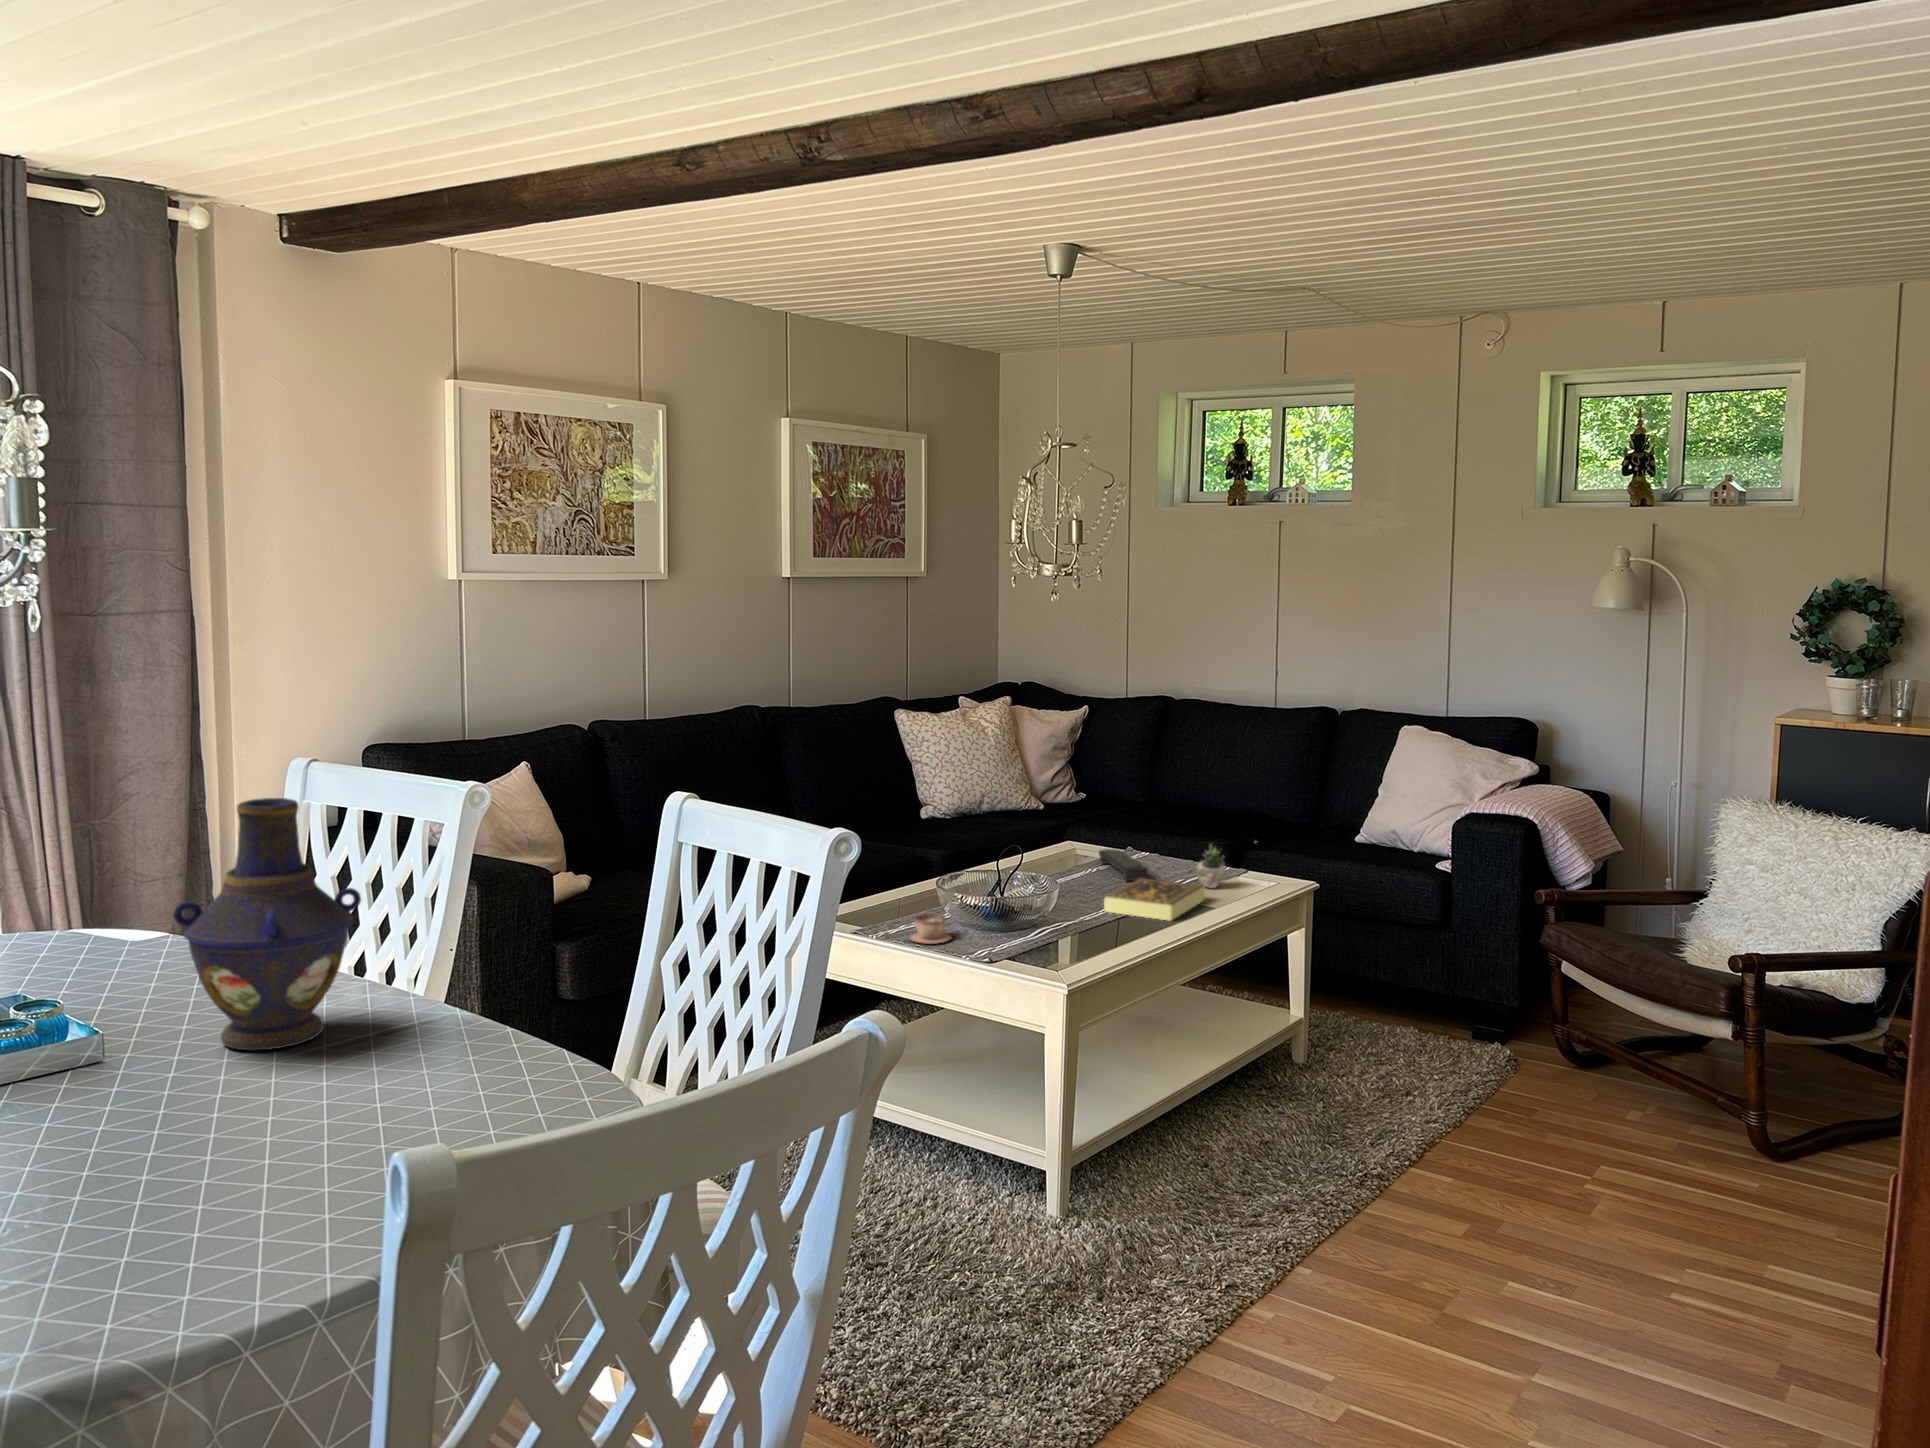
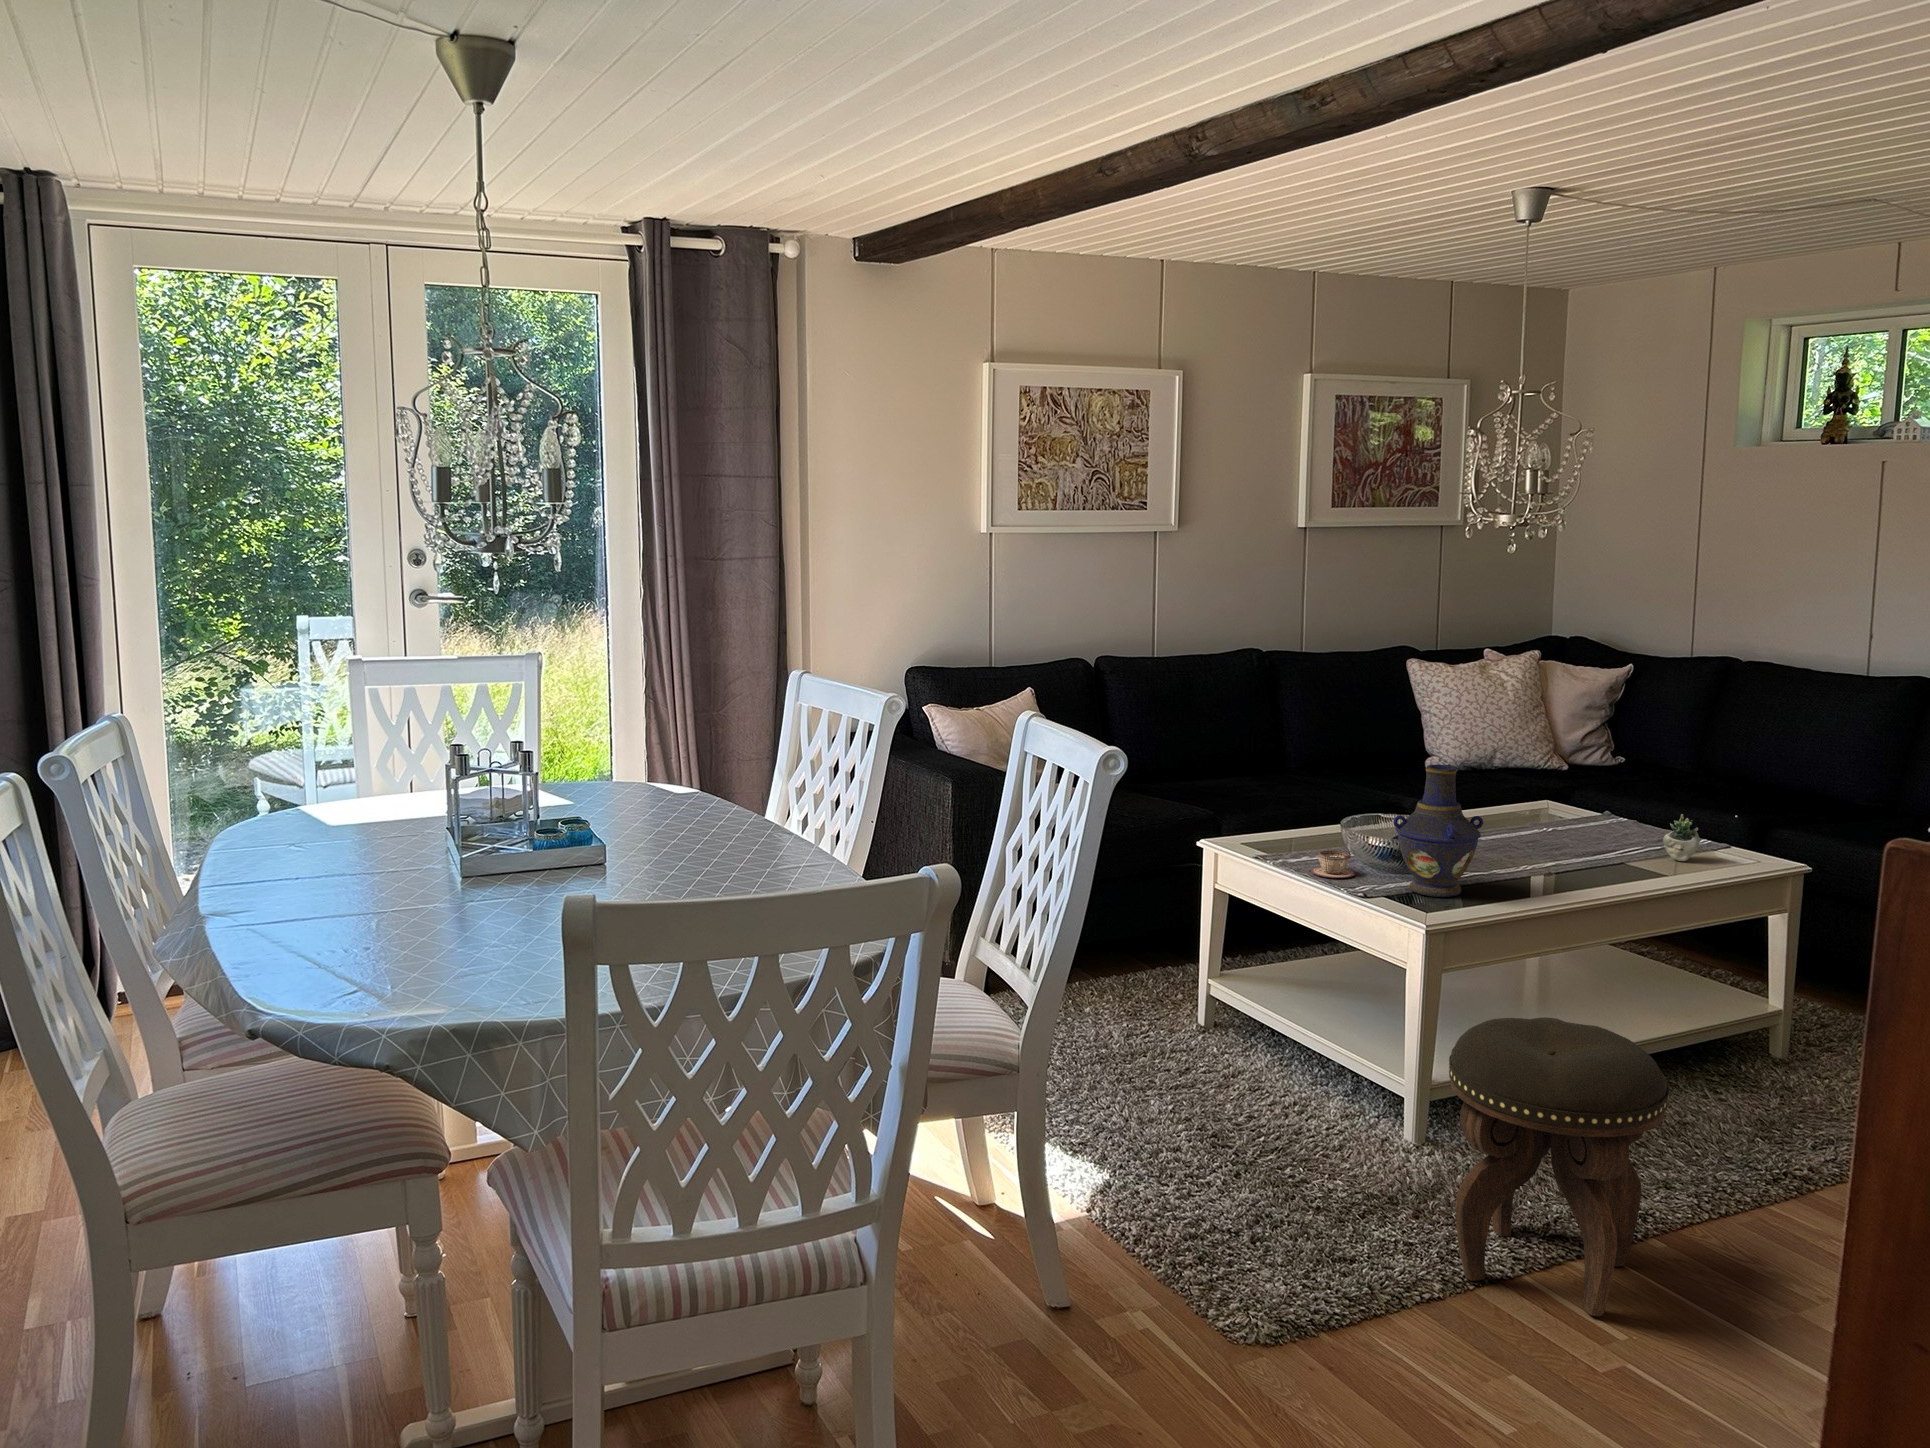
vase: present [173,798,361,1051] -> present [1393,764,1483,897]
remote control: present [1099,849,1148,881] -> none [1572,812,1612,846]
book: present [1104,878,1205,921] -> none [1534,842,1662,886]
footstool: none [1142,1065,1349,1364] -> present [1449,1017,1669,1317]

